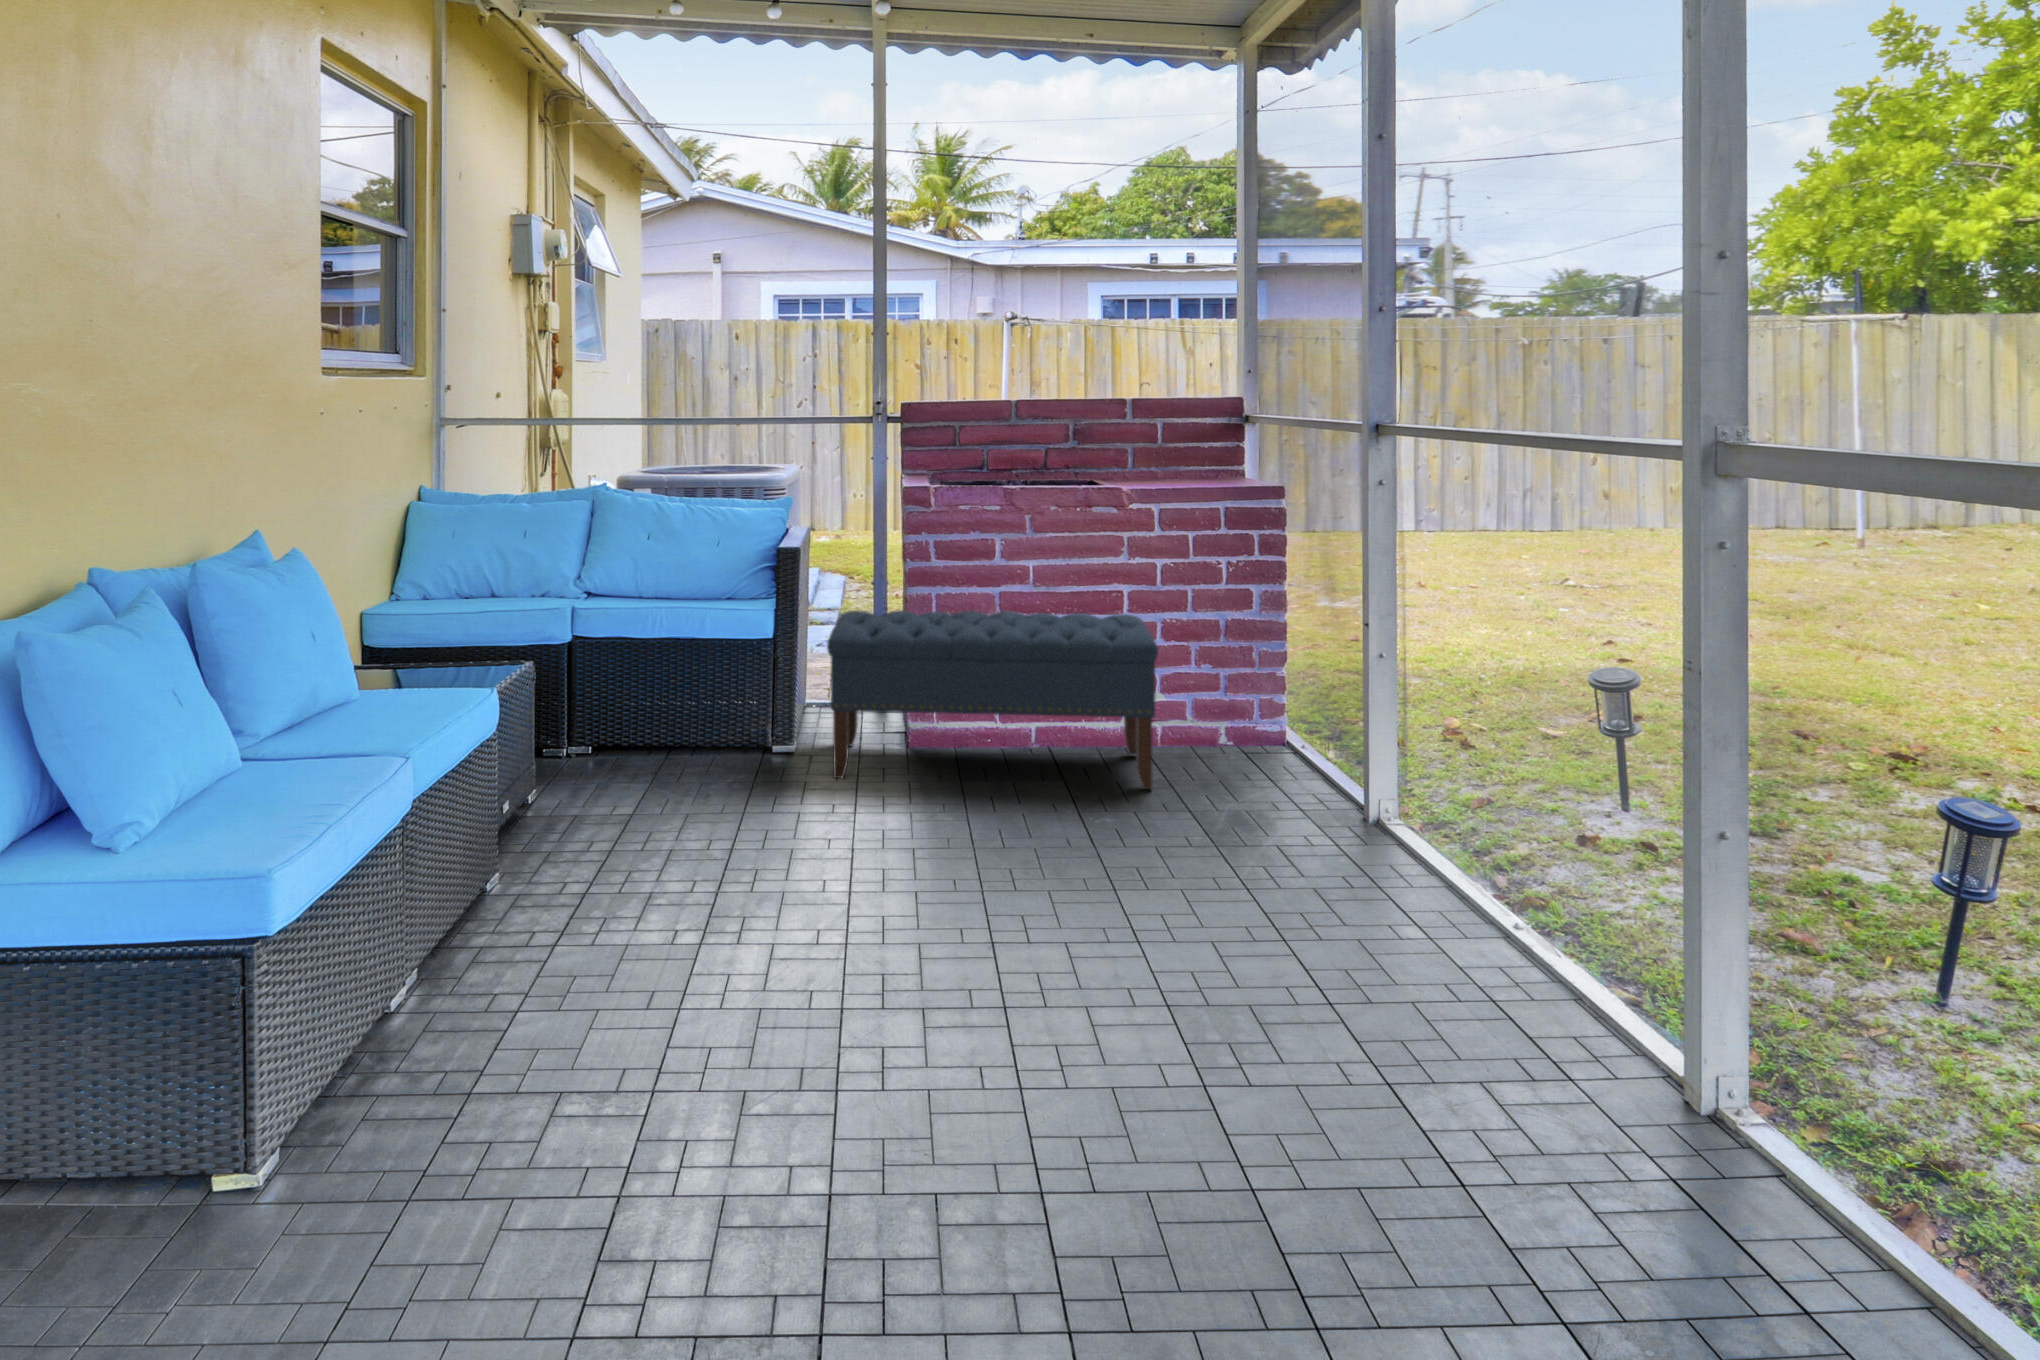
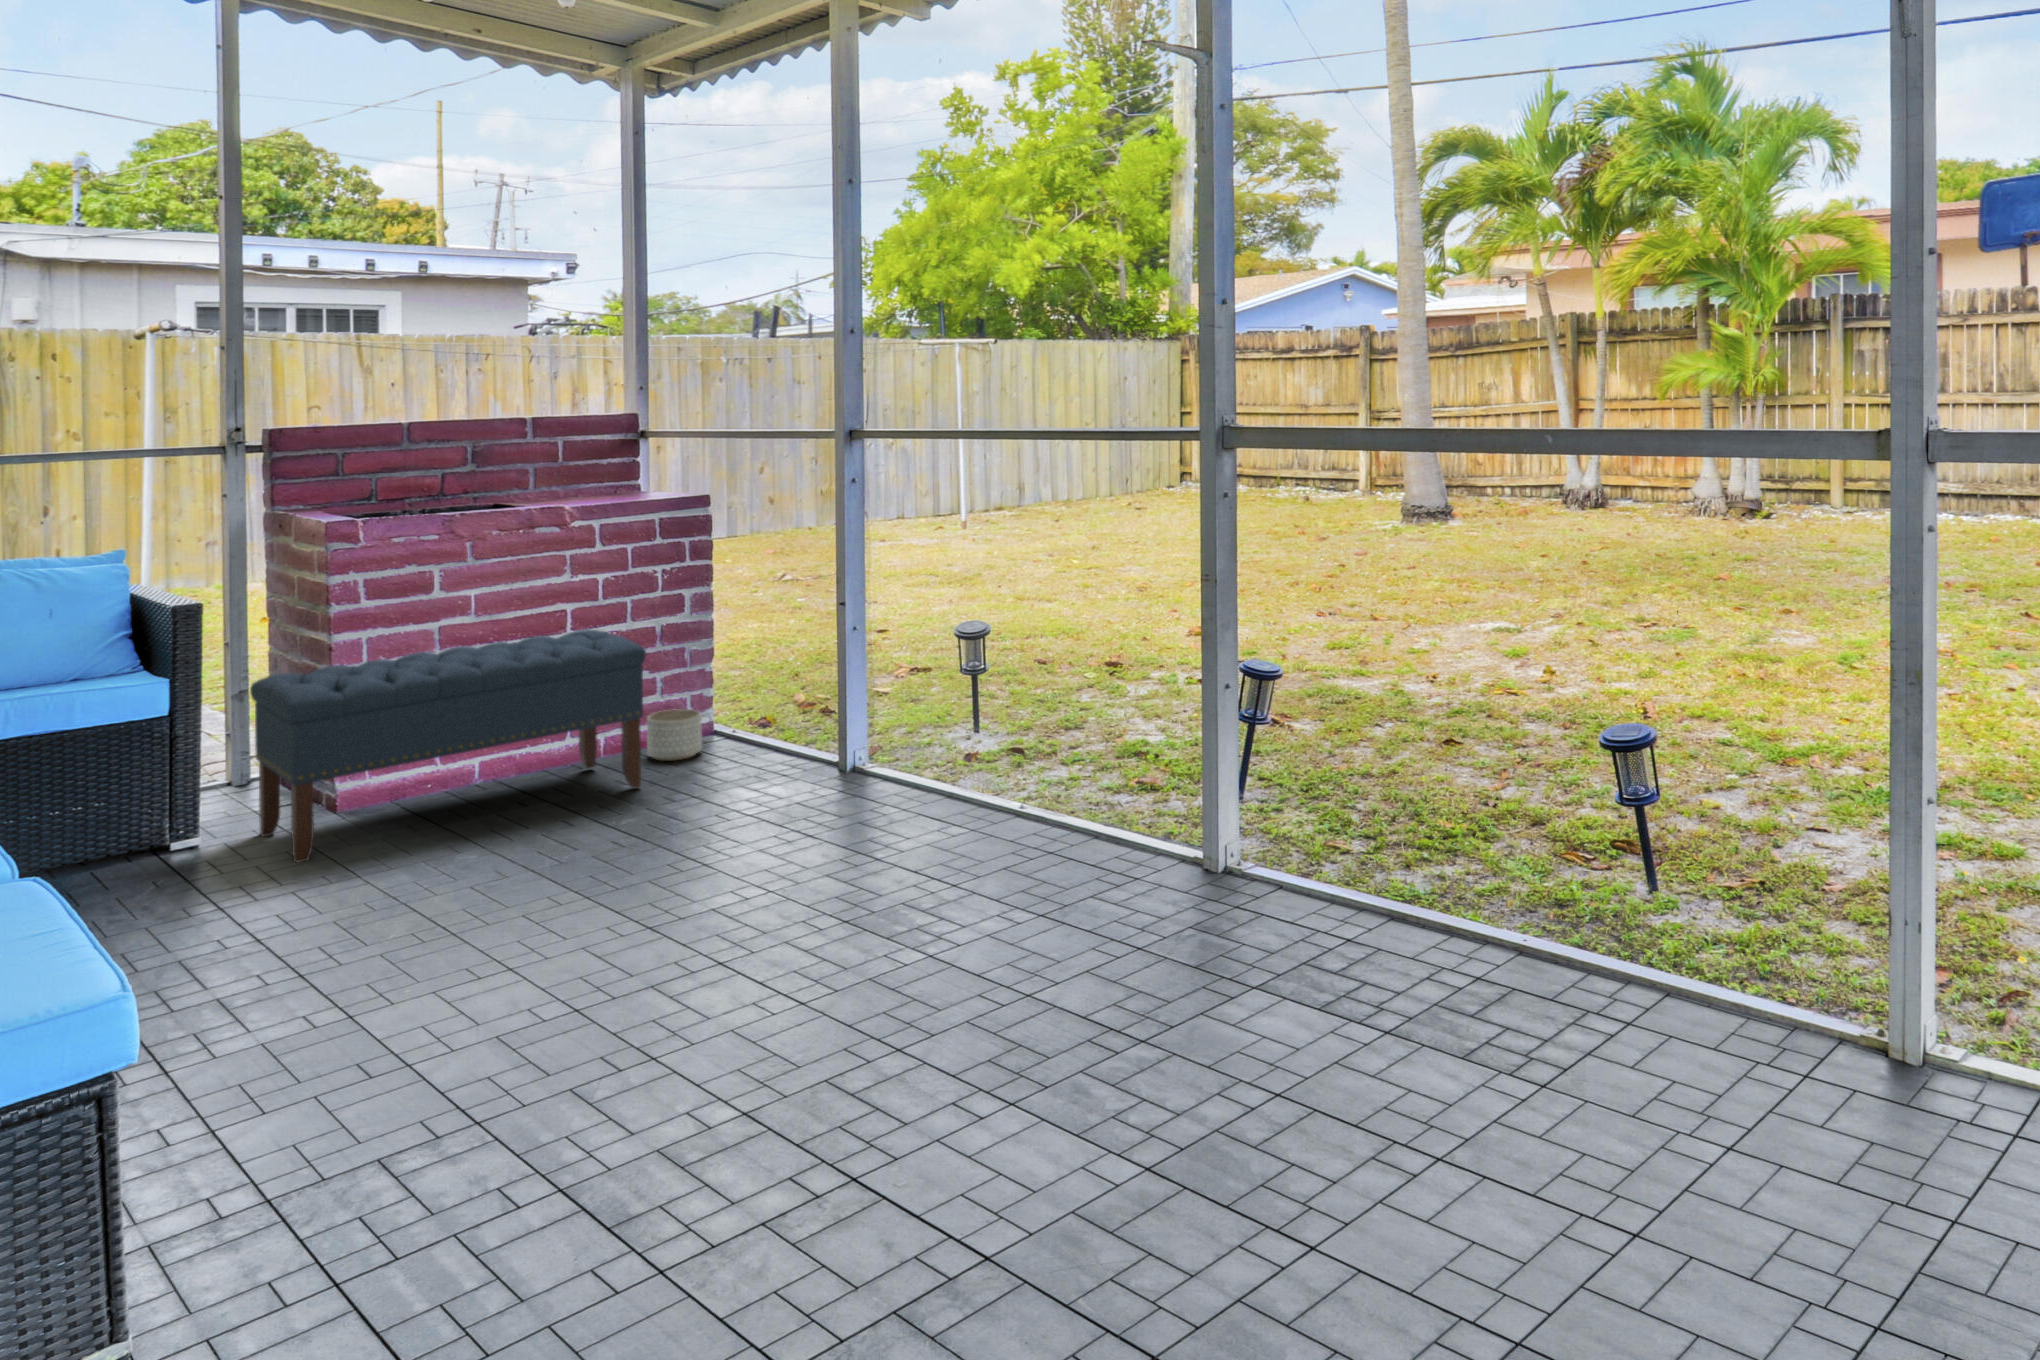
planter: none [1196,712,1253,770] -> present [647,709,702,761]

